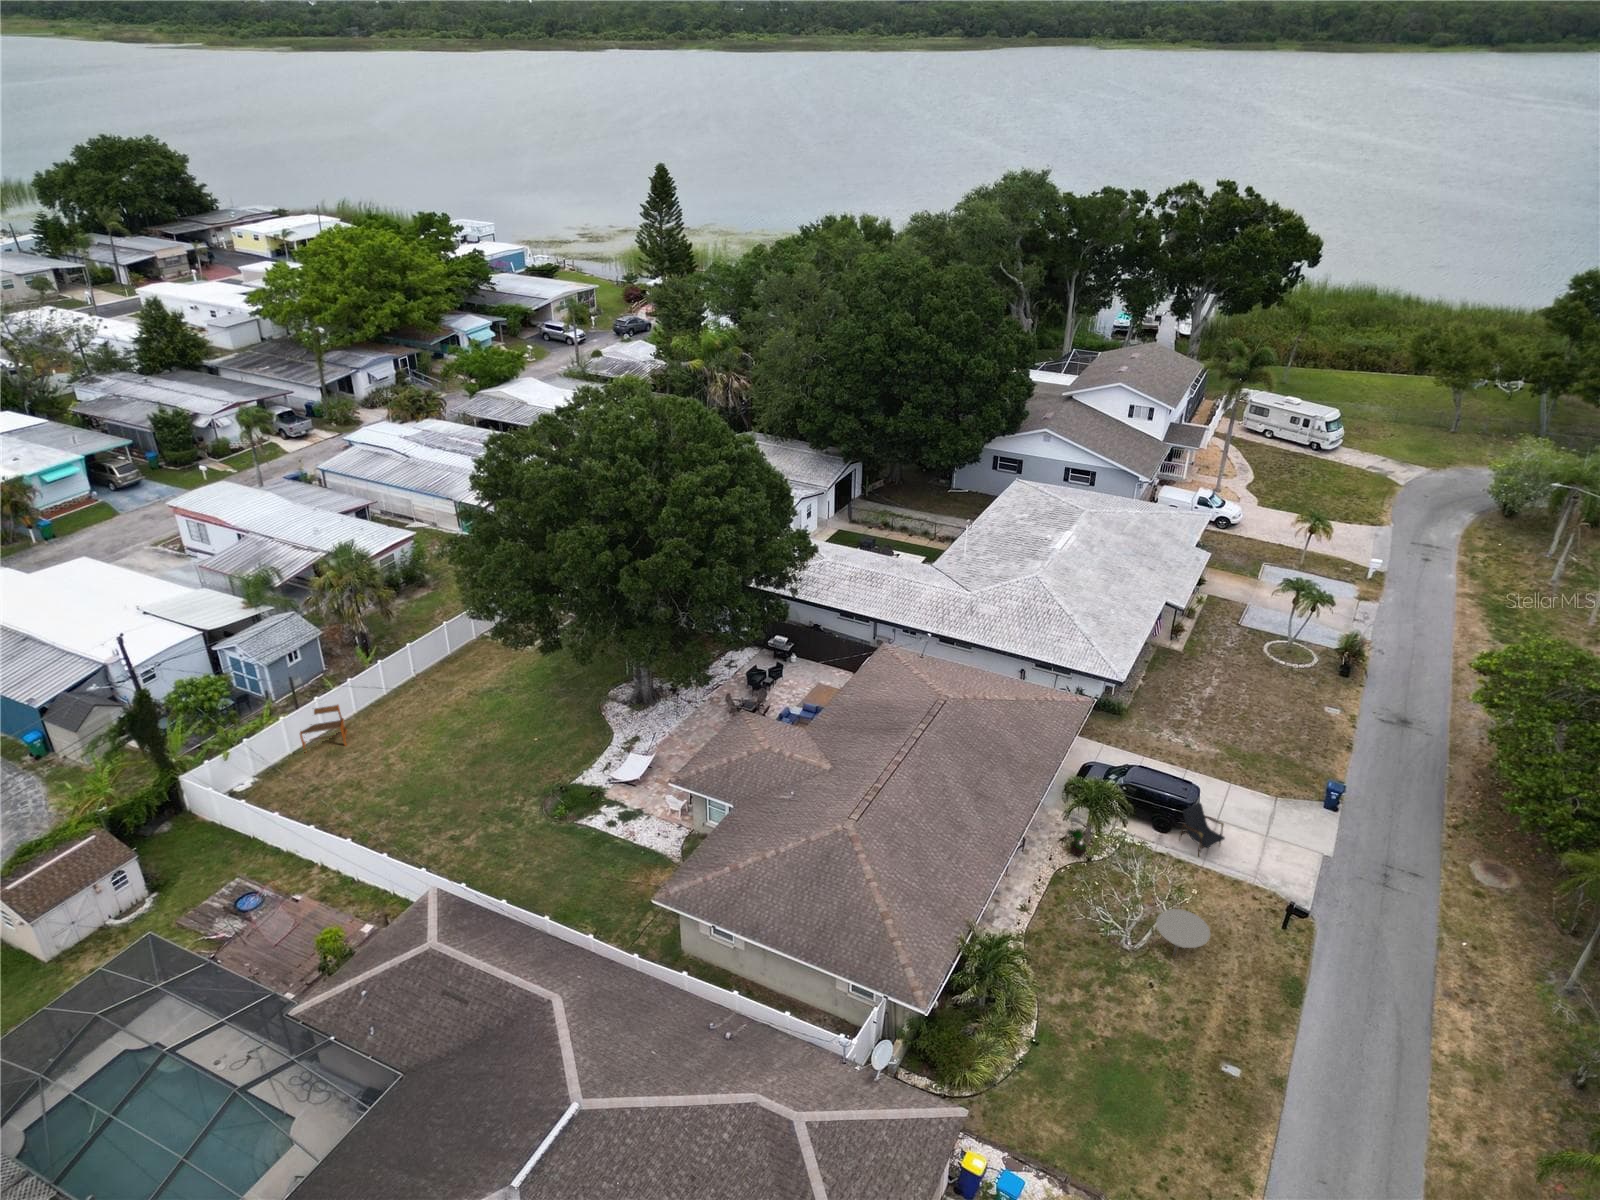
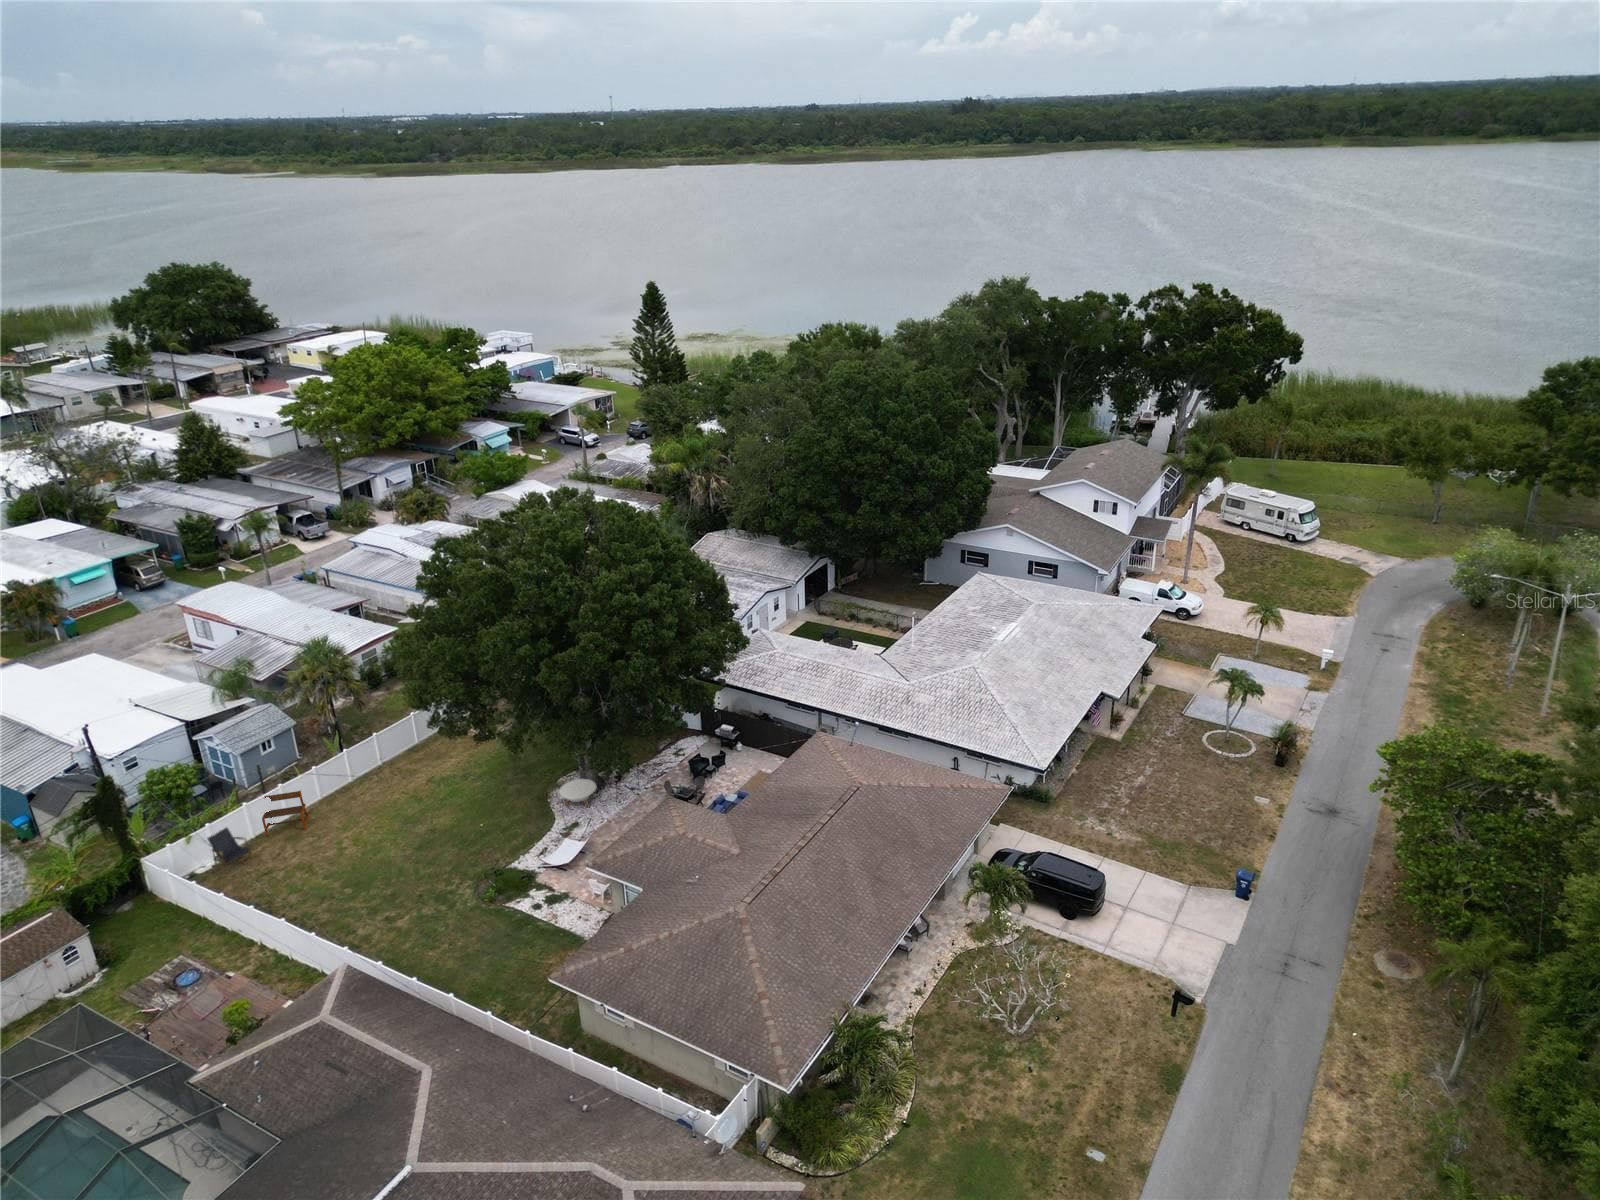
lounge chair: present [1179,803,1225,856] -> present [208,828,252,871]
potted tree: present [1067,828,1086,855] -> none [966,910,990,941]
round table: present [1156,909,1210,959] -> present [559,779,596,808]

